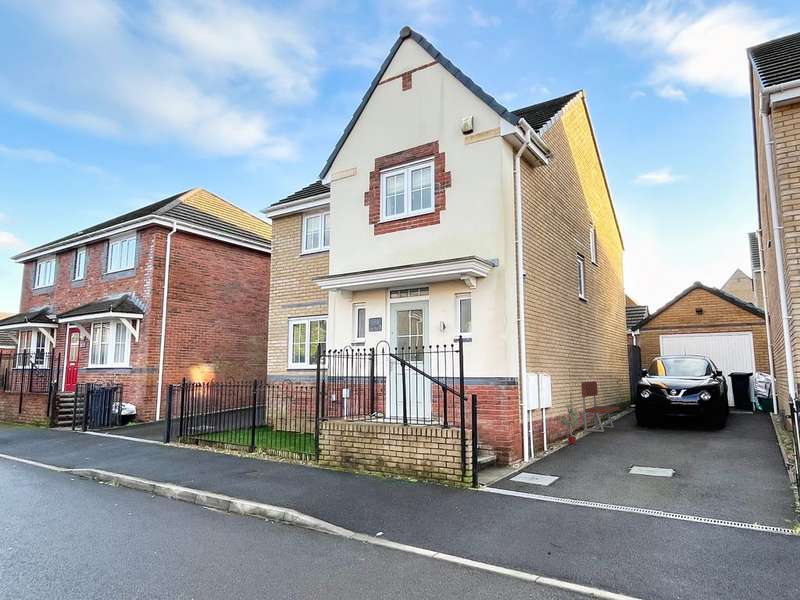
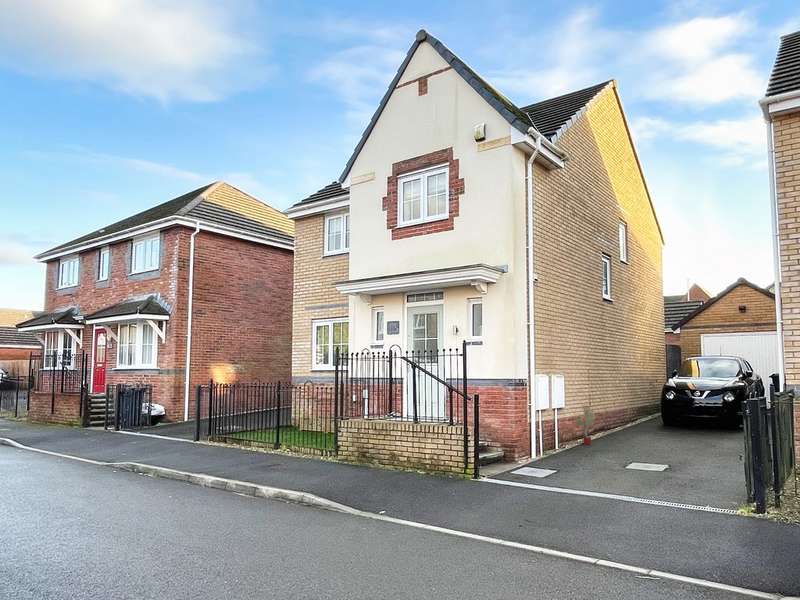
bench: present [581,381,620,432] -> none [603,383,645,434]

